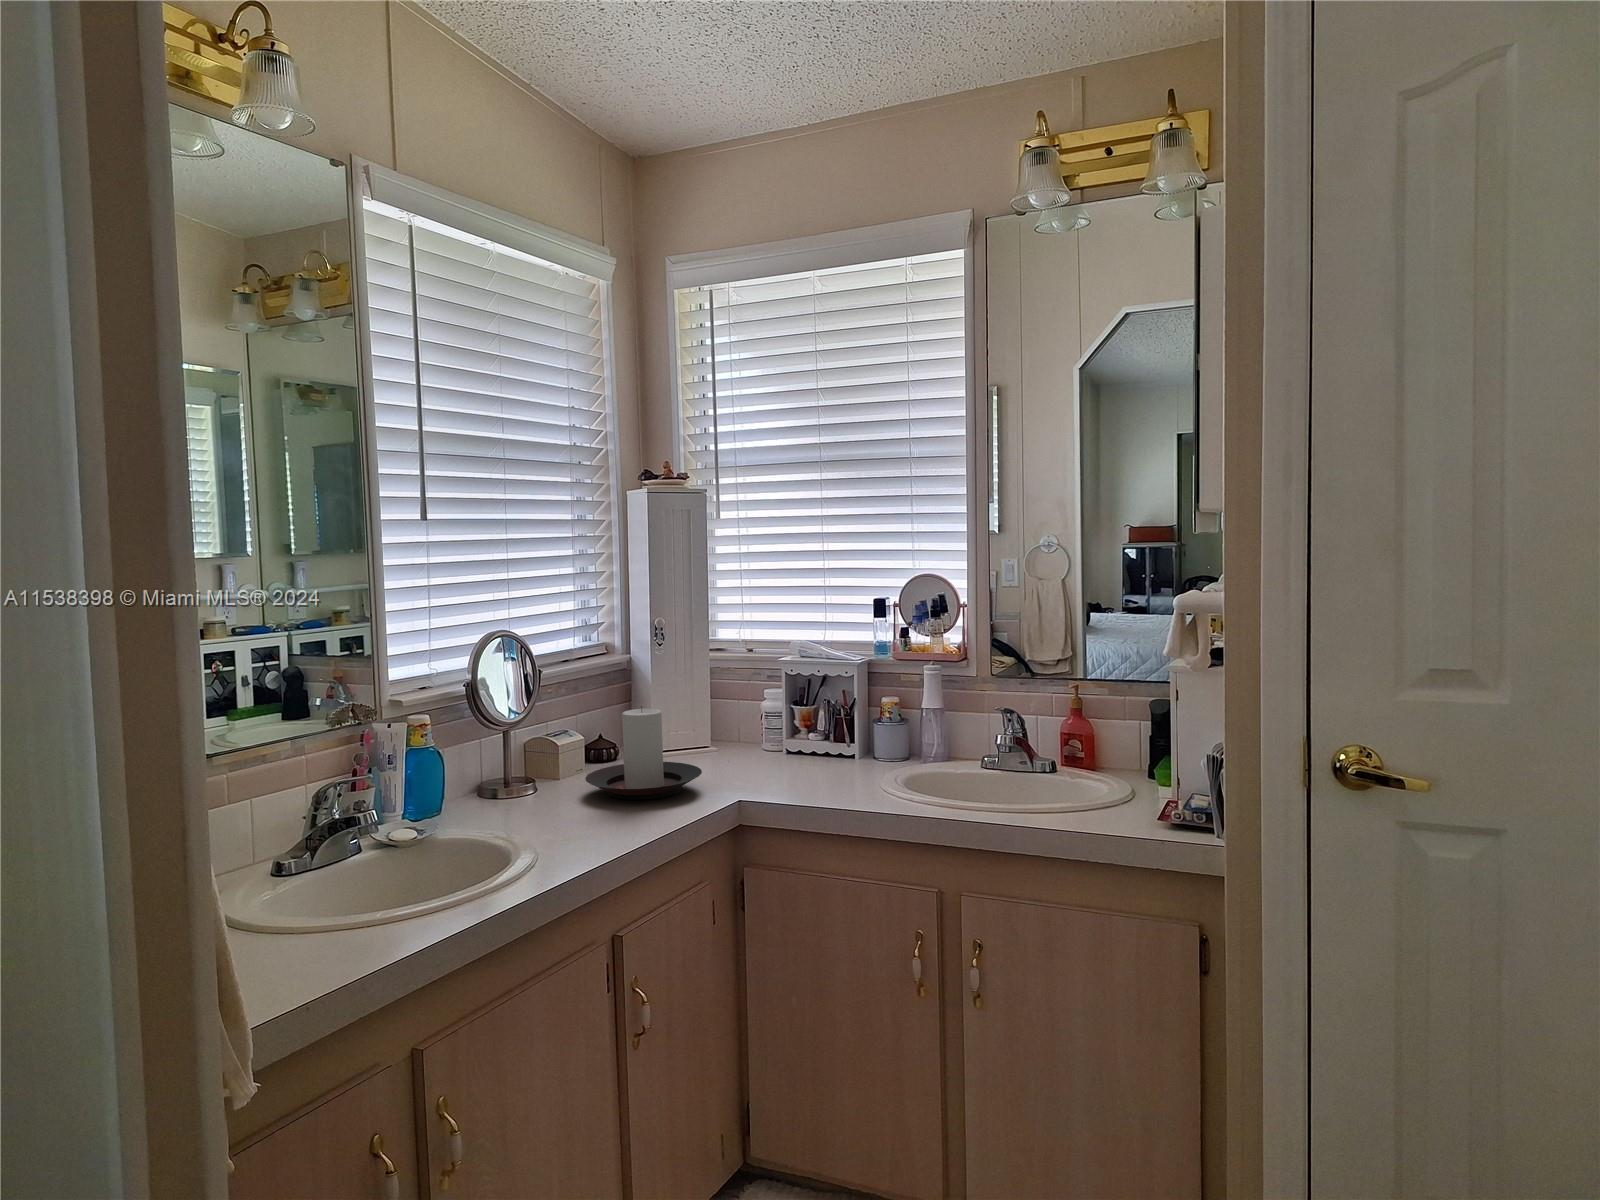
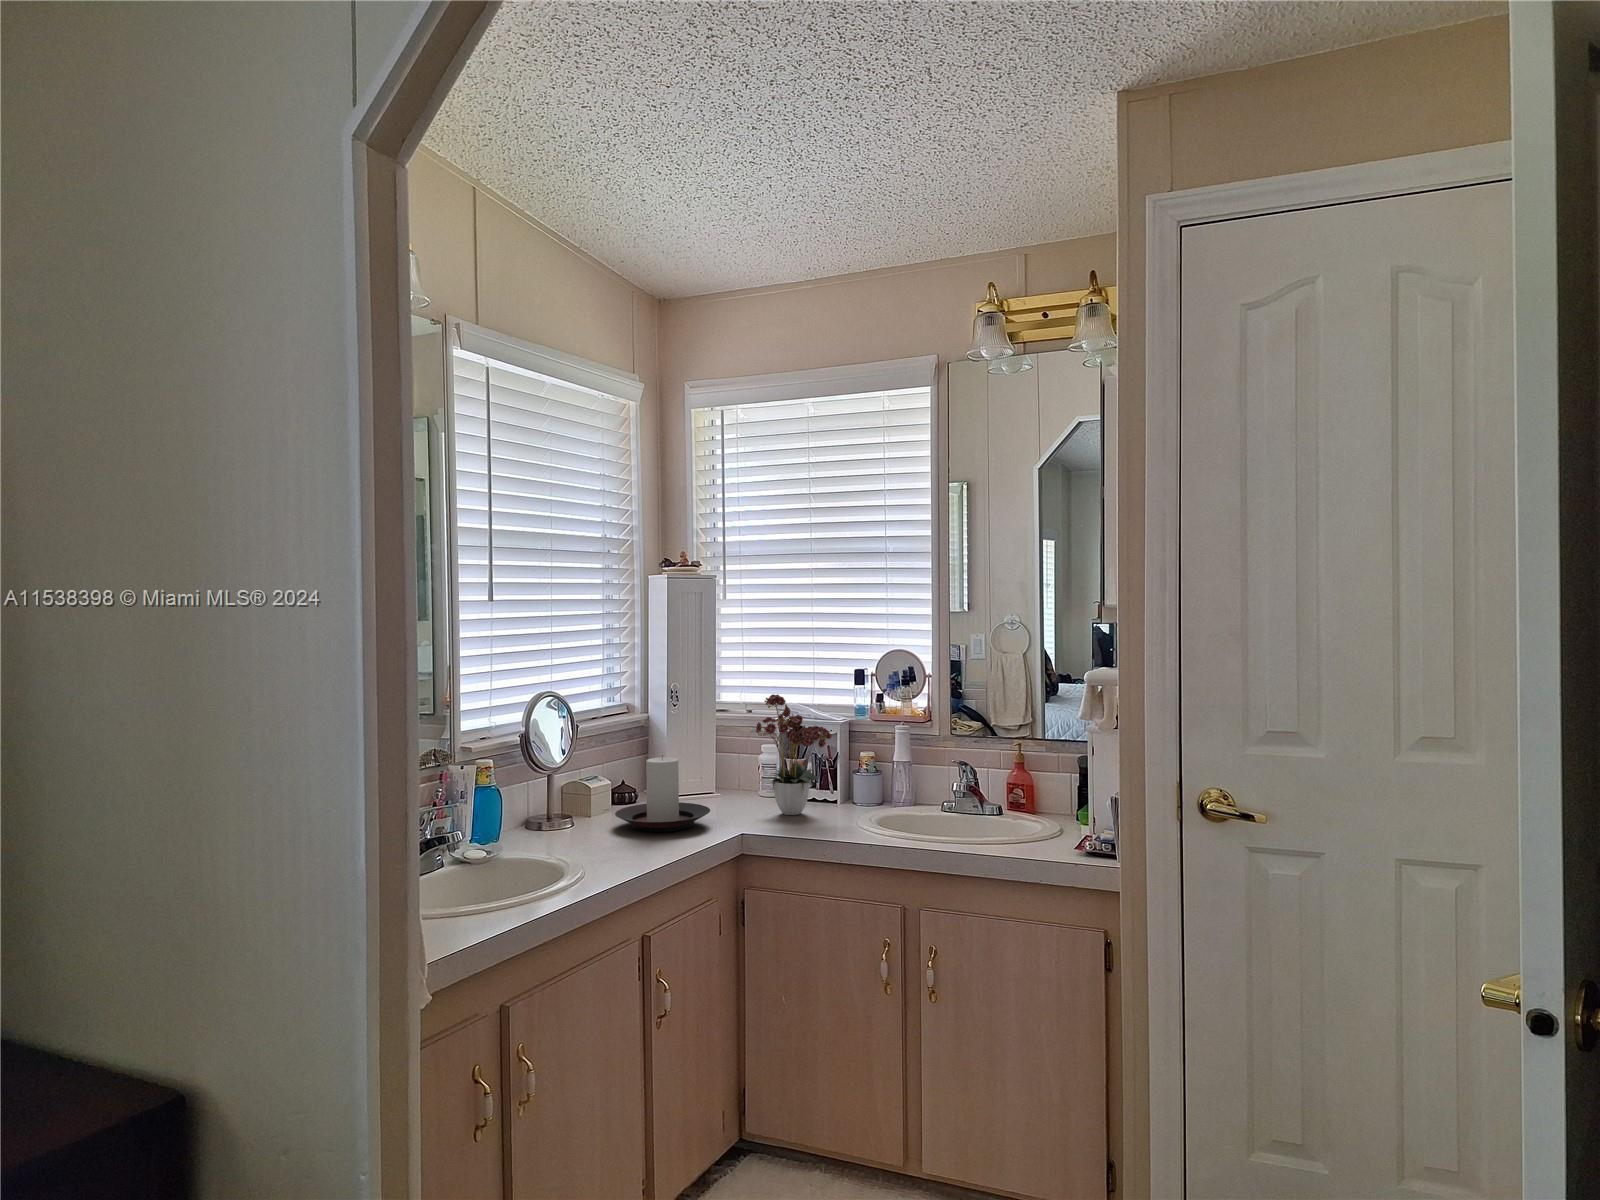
flower arrangement: none [751,623,855,775] -> present [756,695,832,815]

